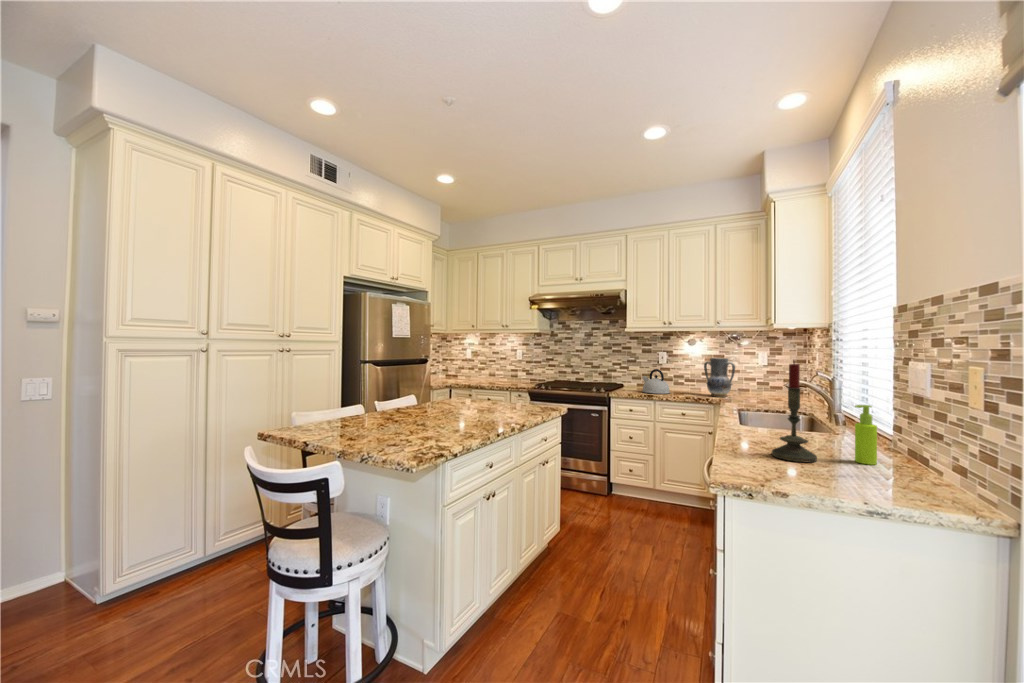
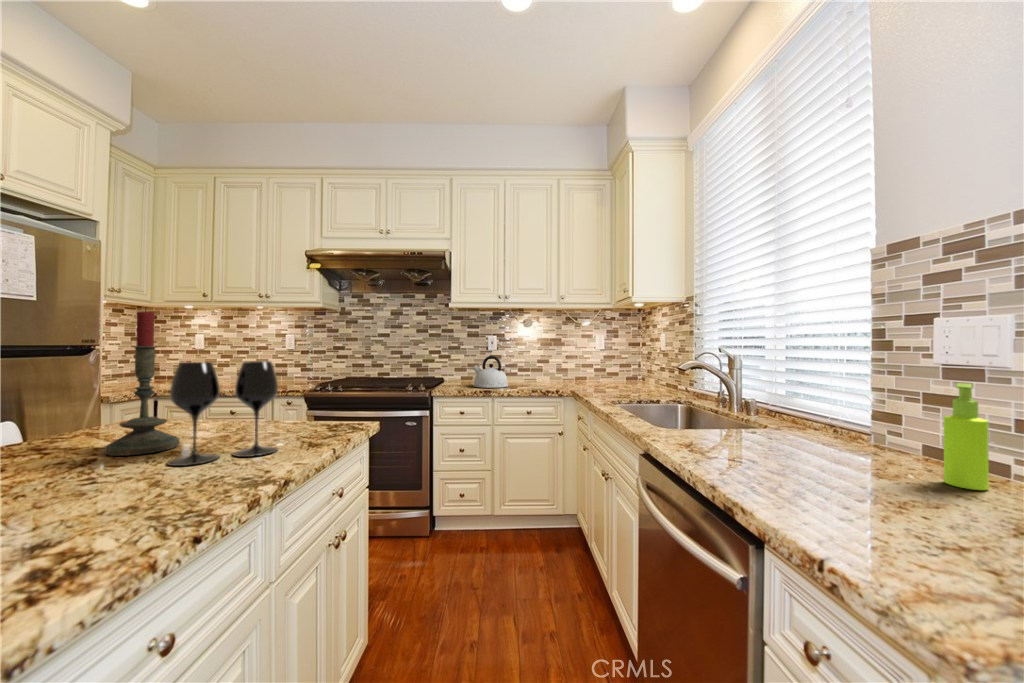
vase: present [704,358,735,397] -> none [548,340,584,387]
candle: present [772,363,817,463] -> present [105,308,179,456]
wine glass: none [482,375,520,416] -> present [168,361,278,466]

